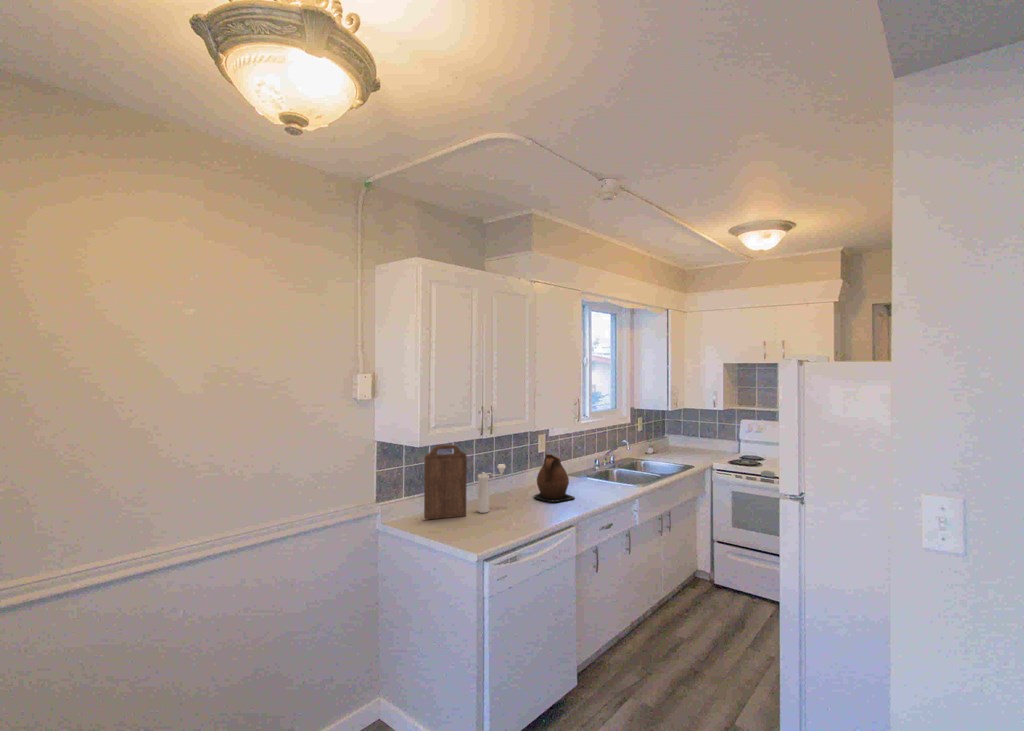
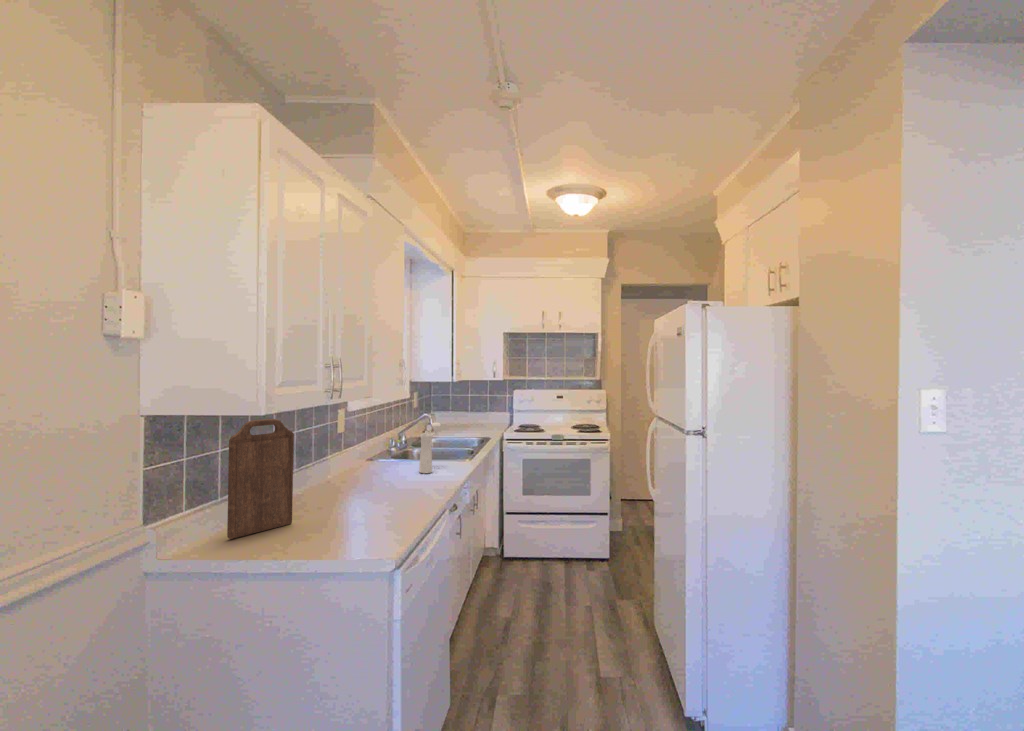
ceramic pitcher: present [535,454,575,502] -> none [356,428,412,490]
pepper mill: present [477,464,506,513] -> present [419,422,441,473]

